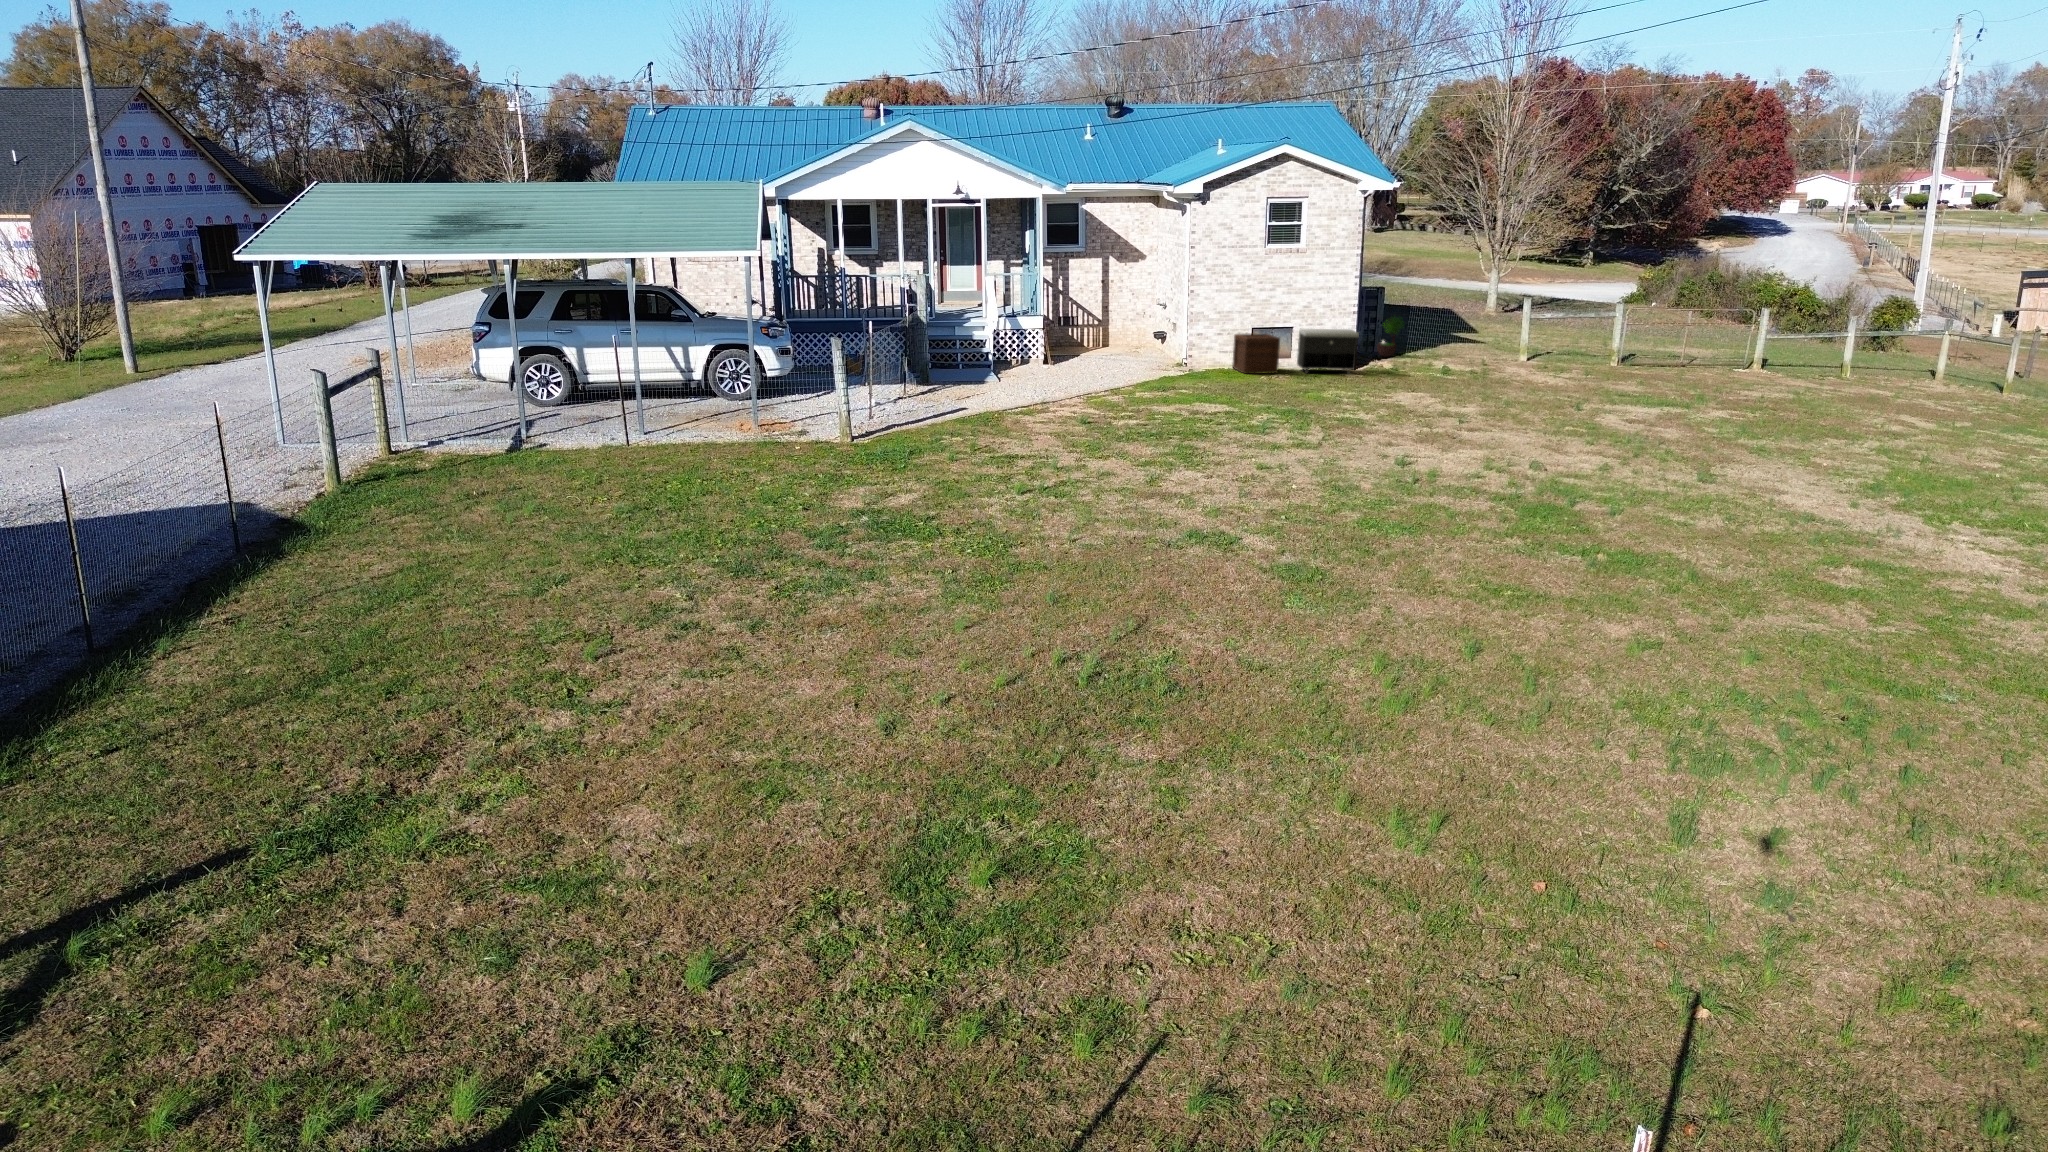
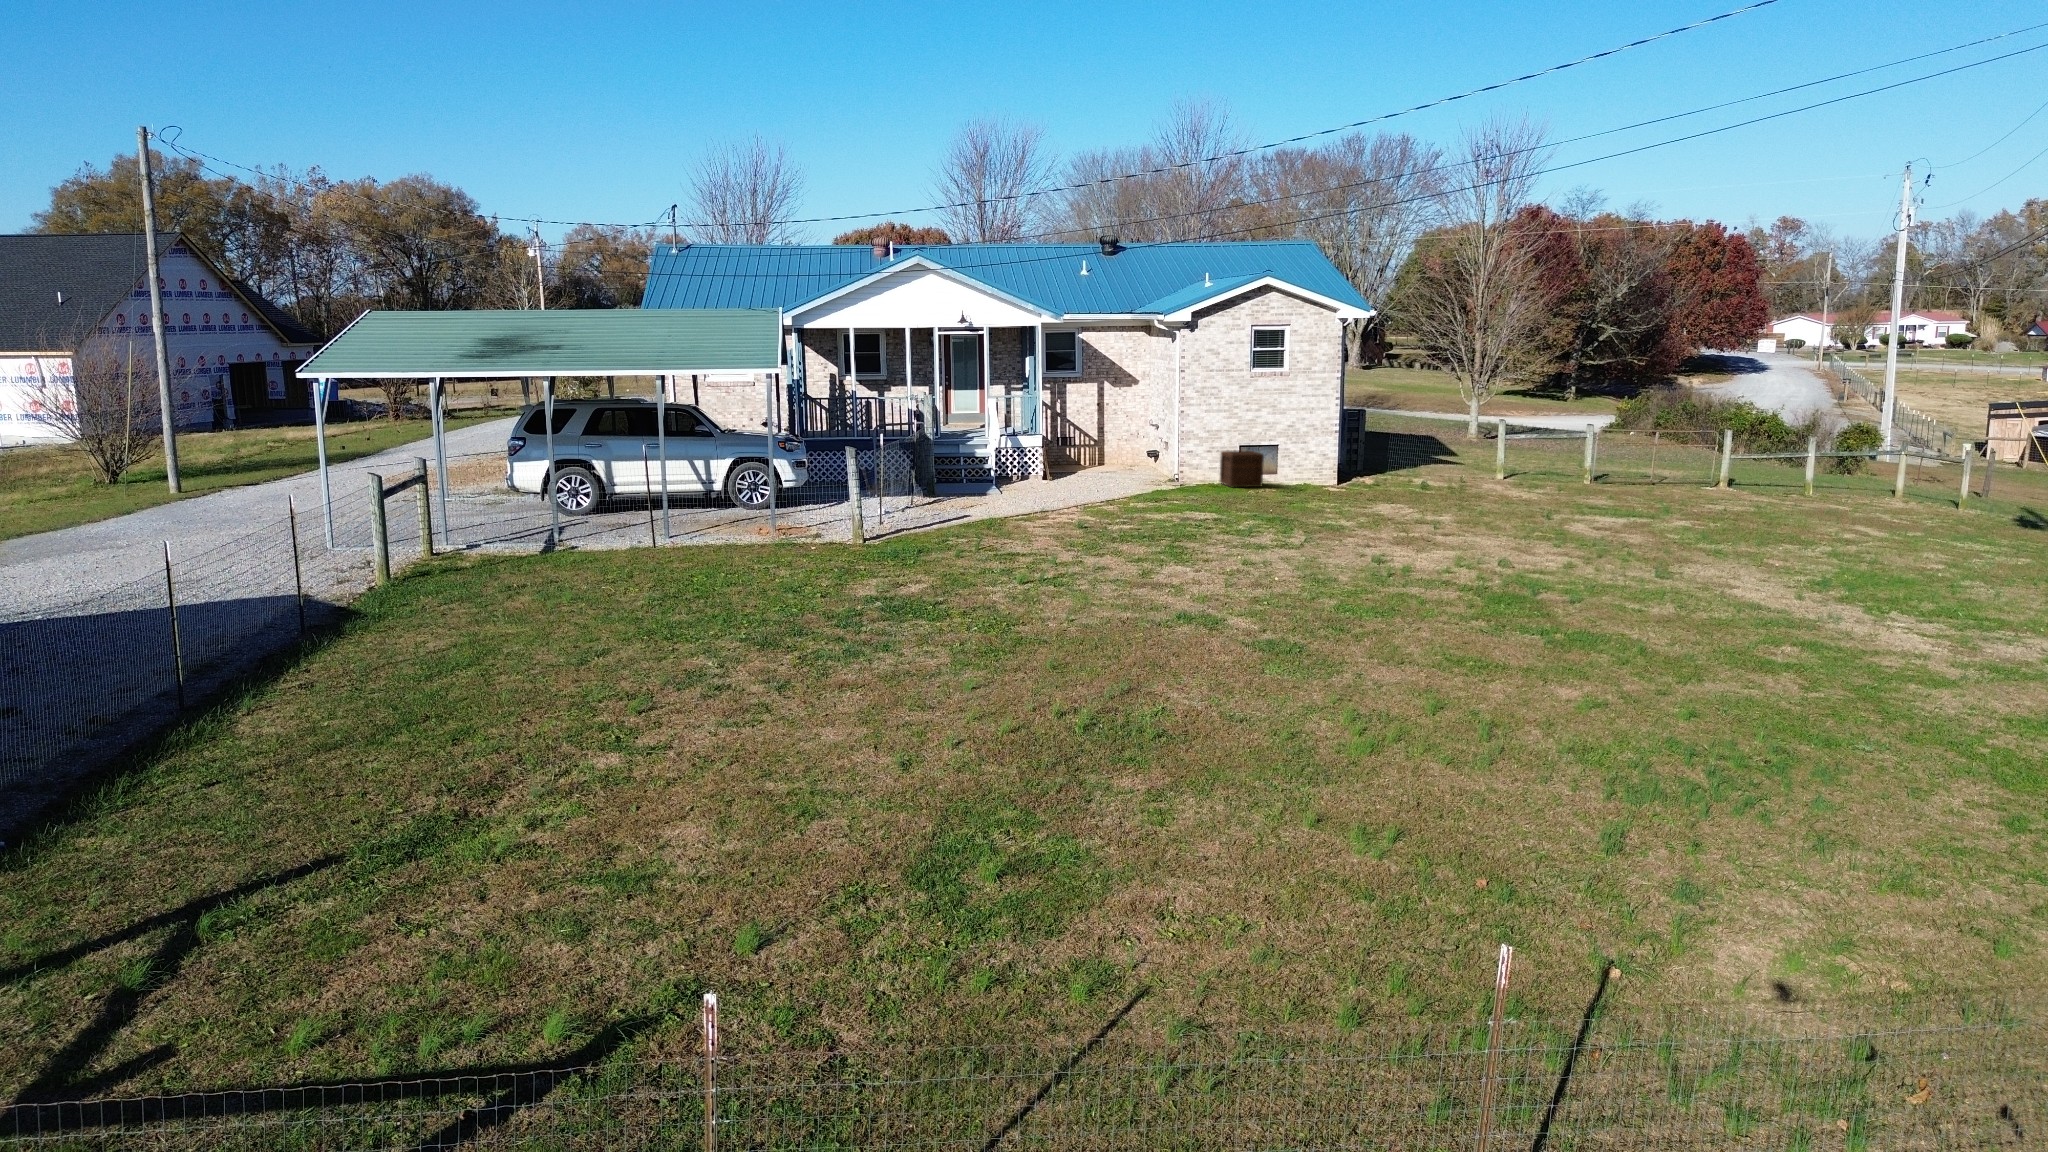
potted tree: present [1377,318,1404,357] -> none [1356,433,1381,473]
storage bench: present [1297,329,1359,373] -> none [1280,446,1337,487]

